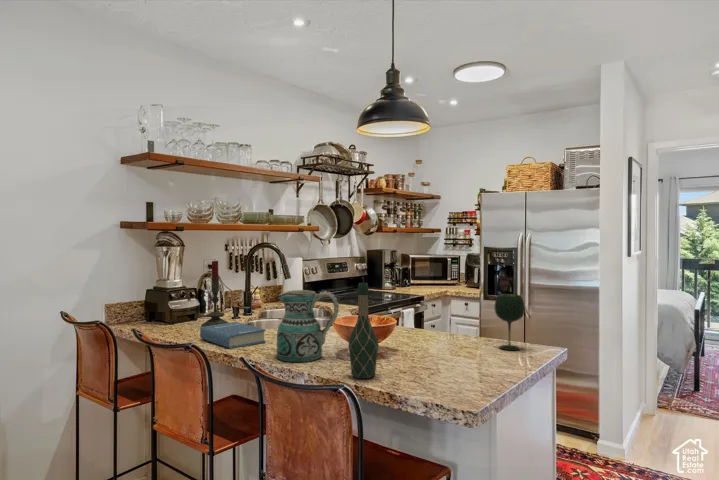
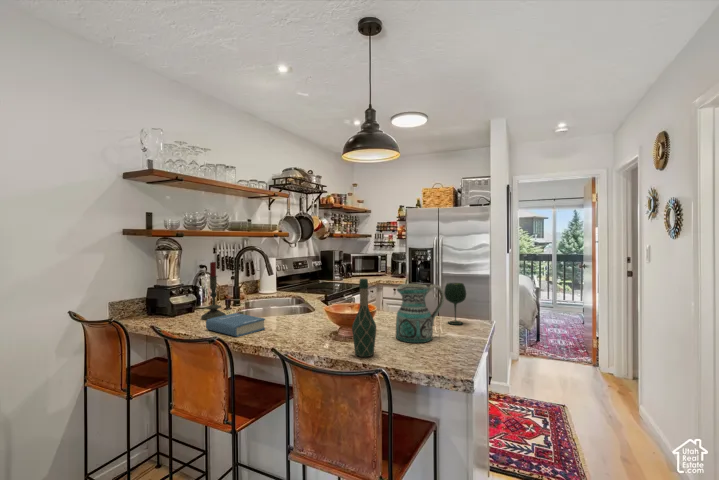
ceramic pitcher: present [277,290,339,362] -> present [396,284,444,343]

